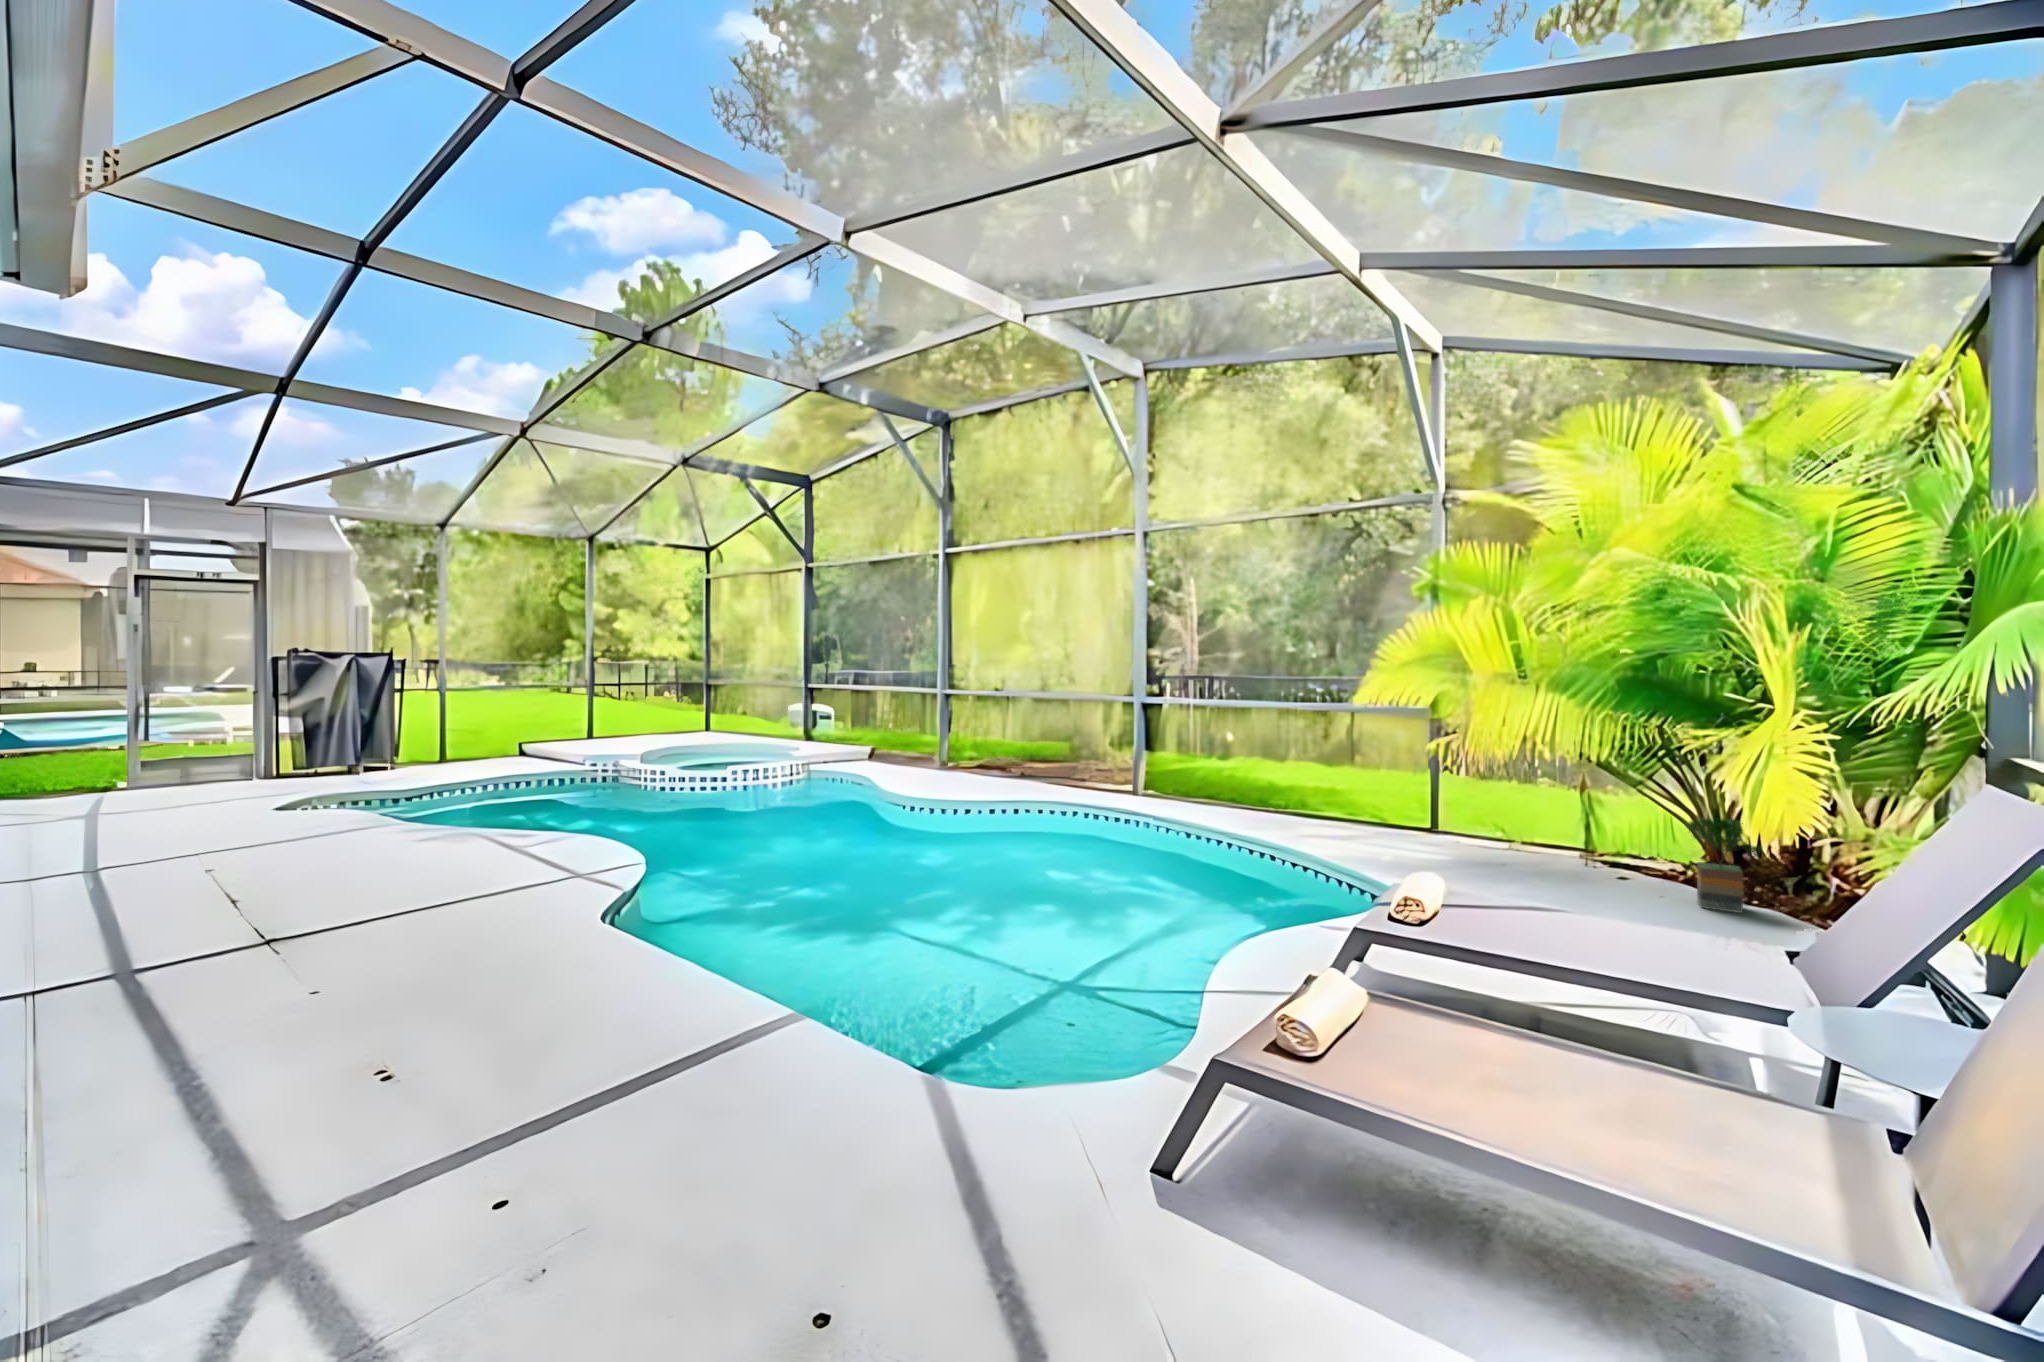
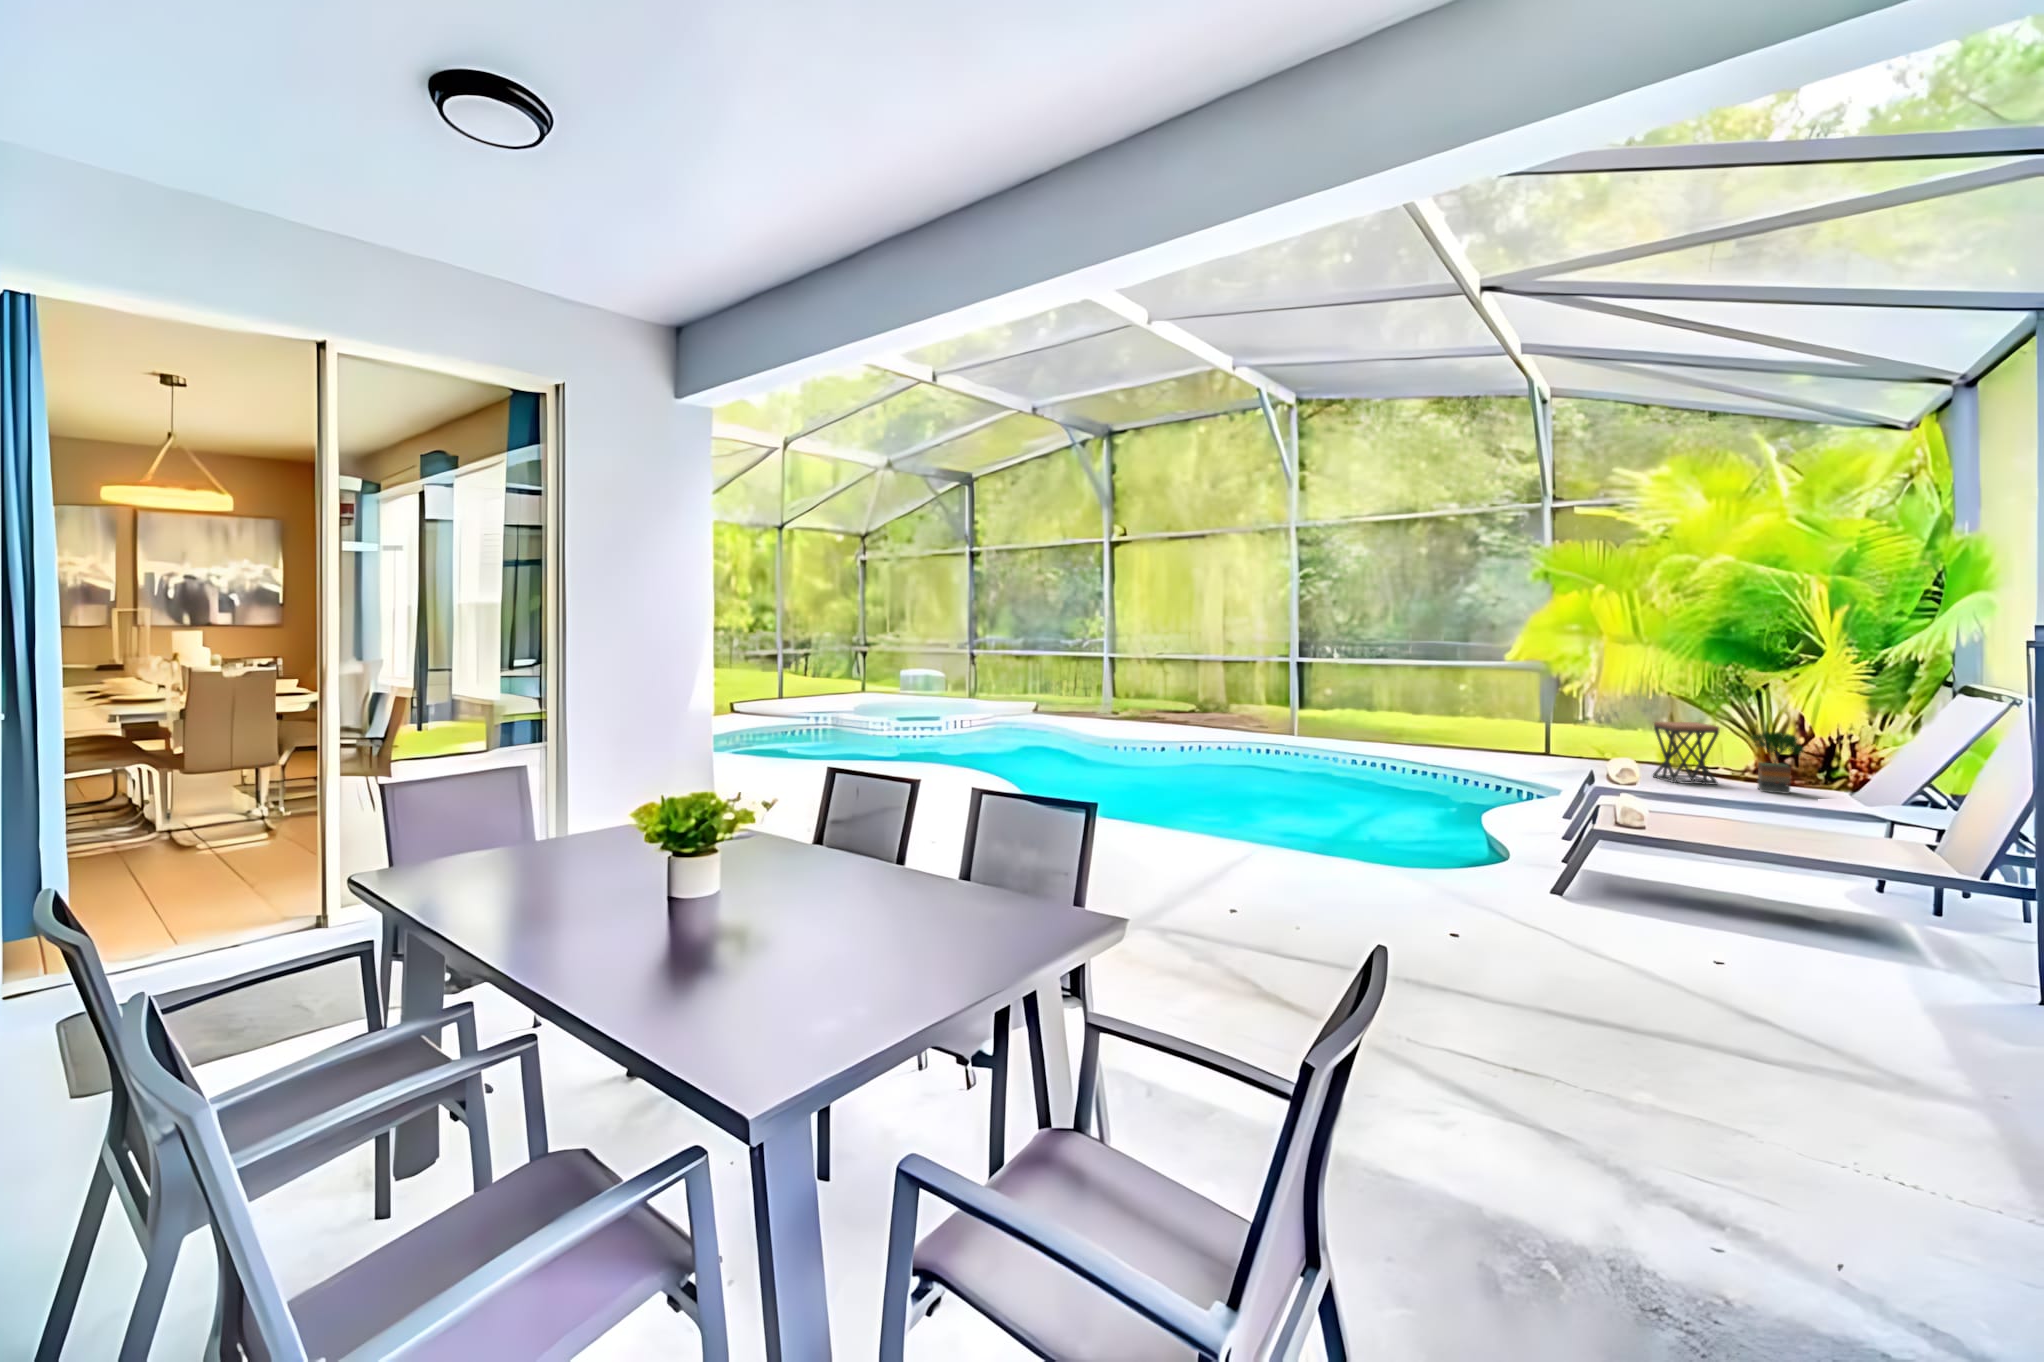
stool: none [1552,796,1642,892] -> present [1653,722,1719,785]

